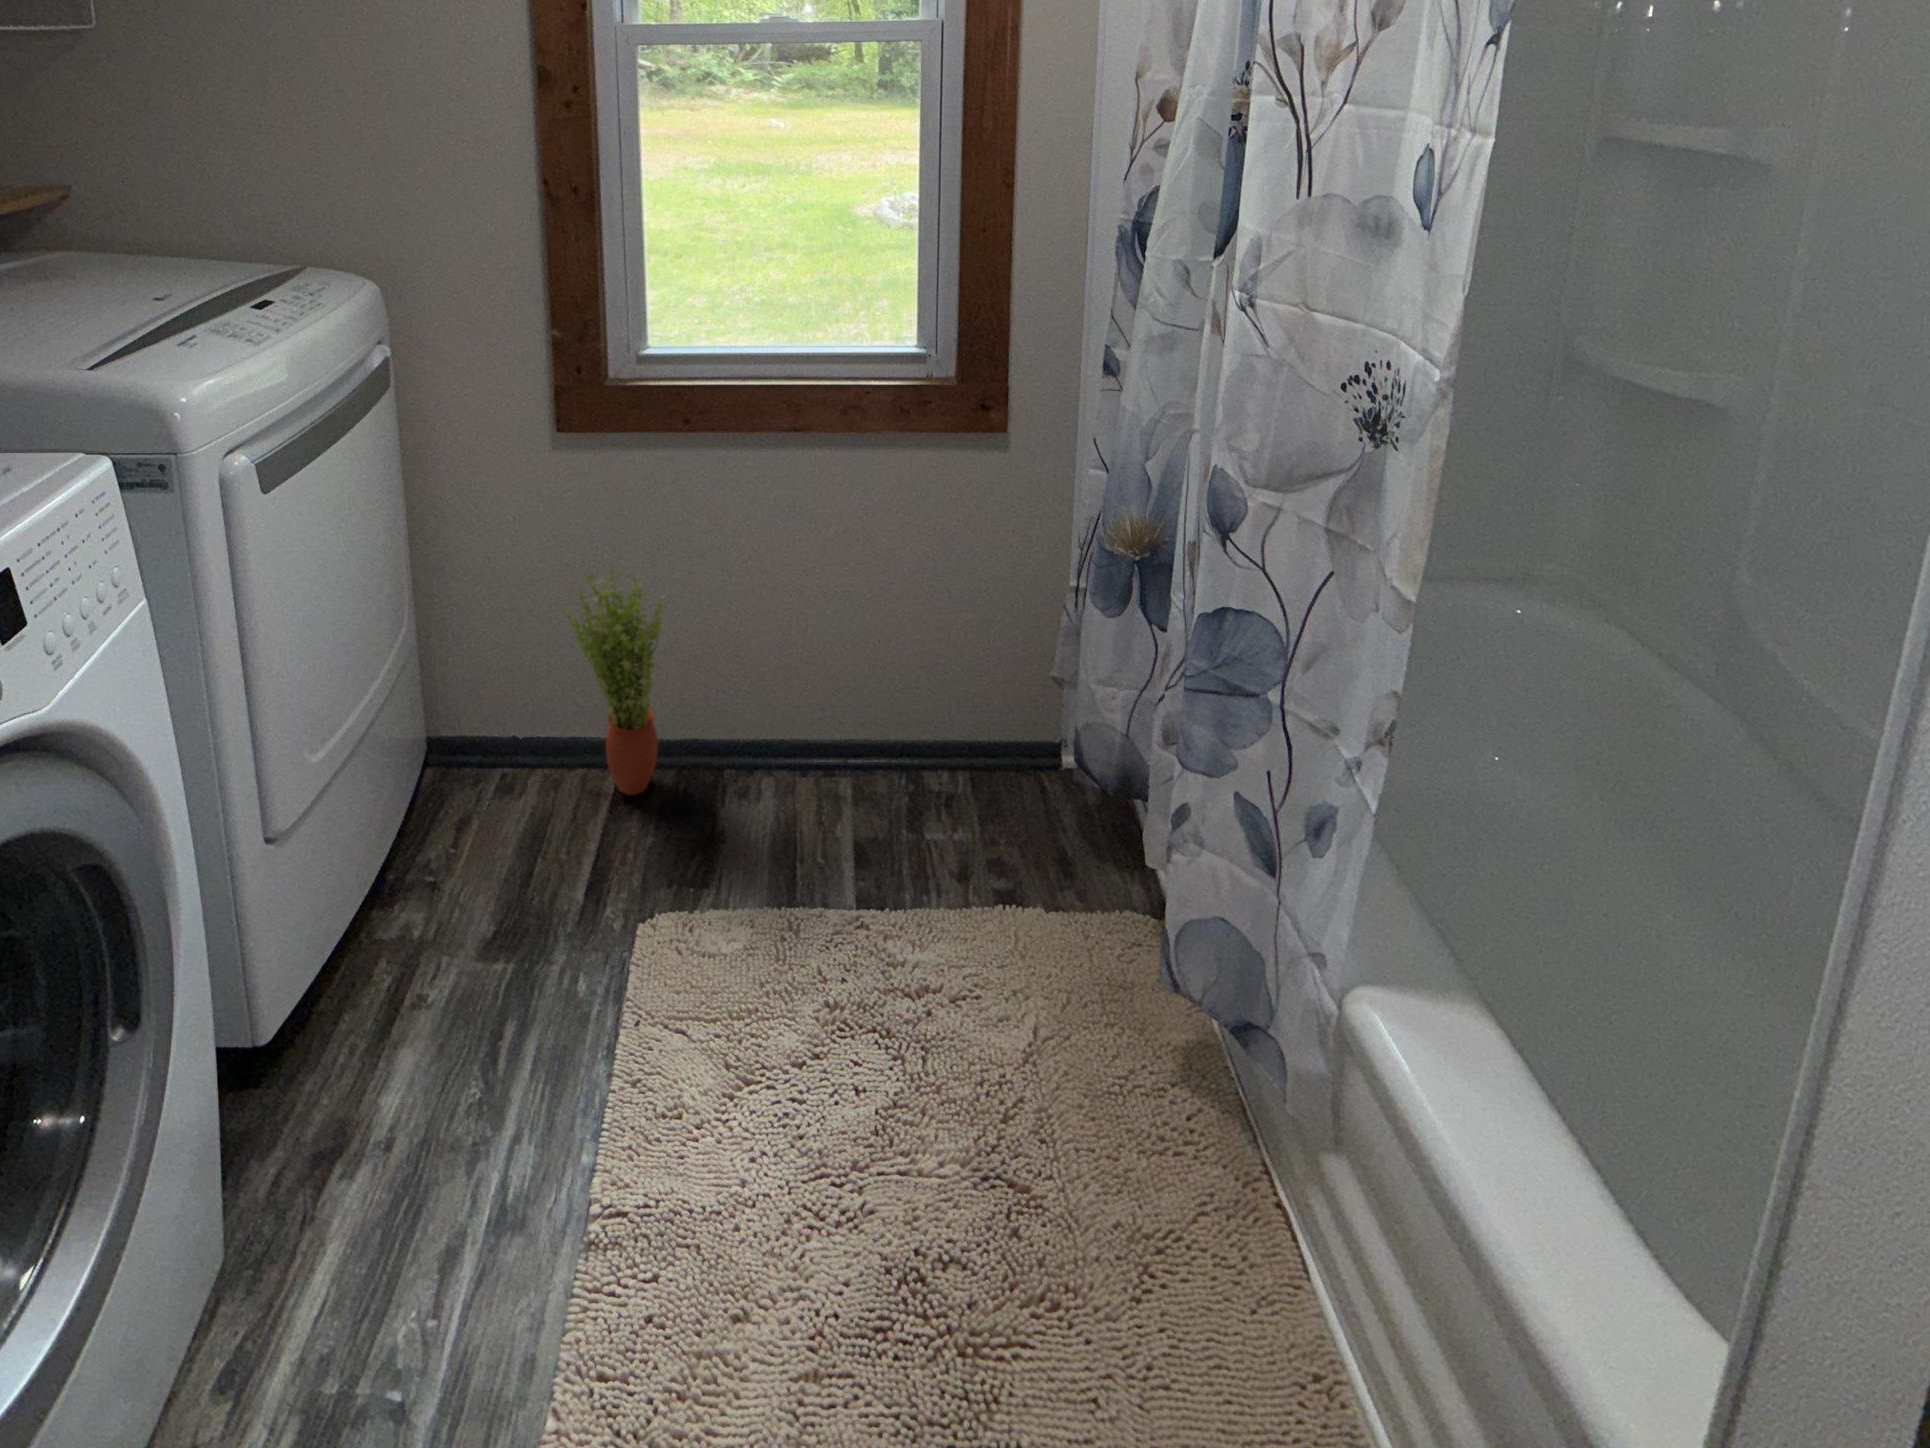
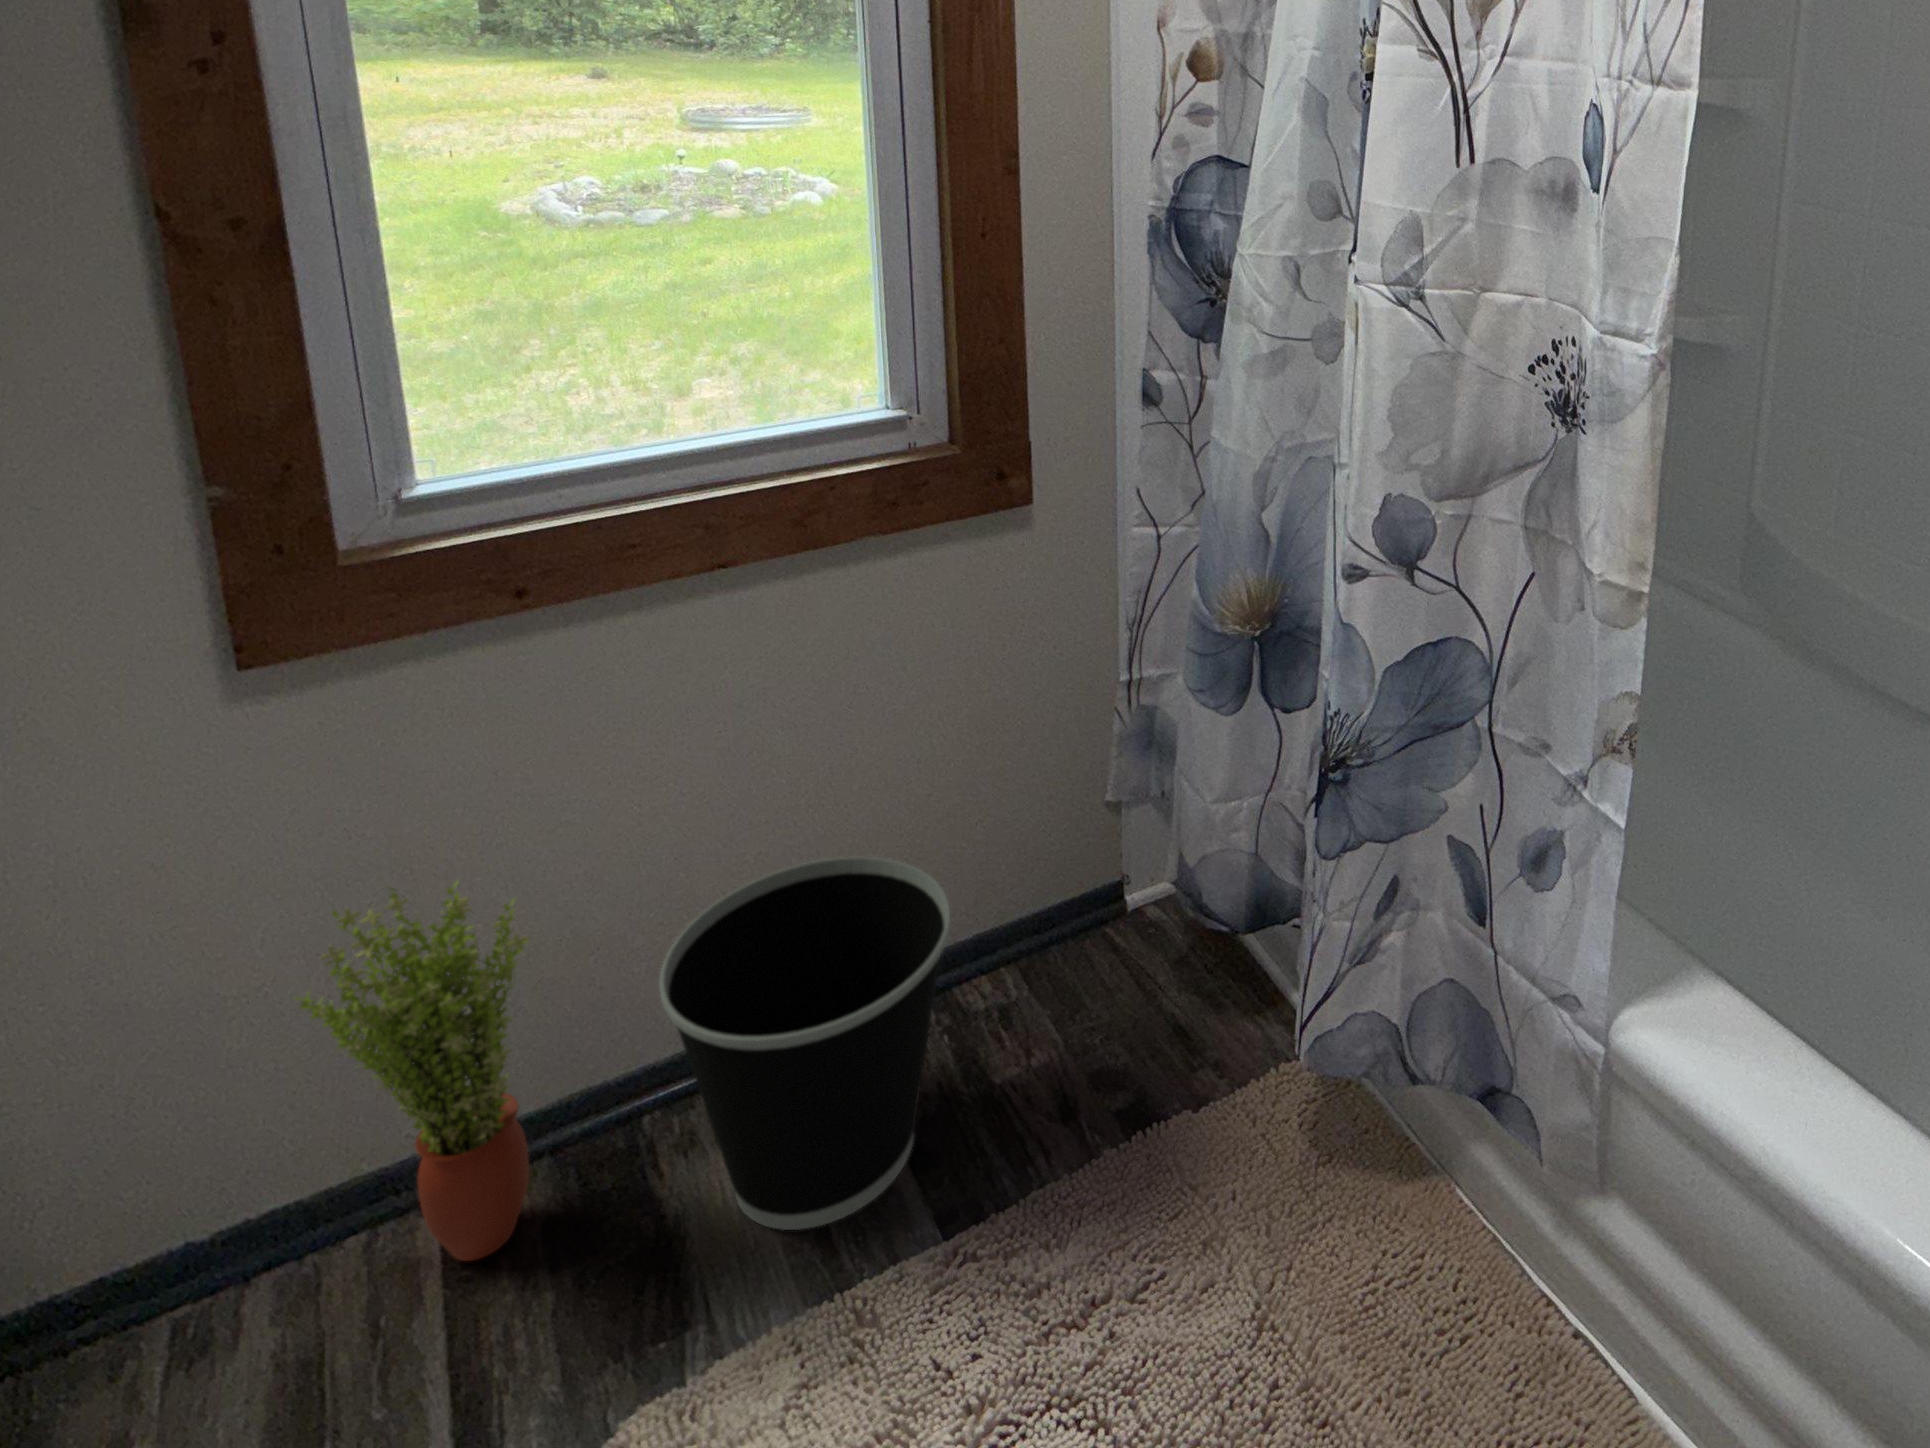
wastebasket: none [723,634,895,865] -> present [659,857,950,1230]

